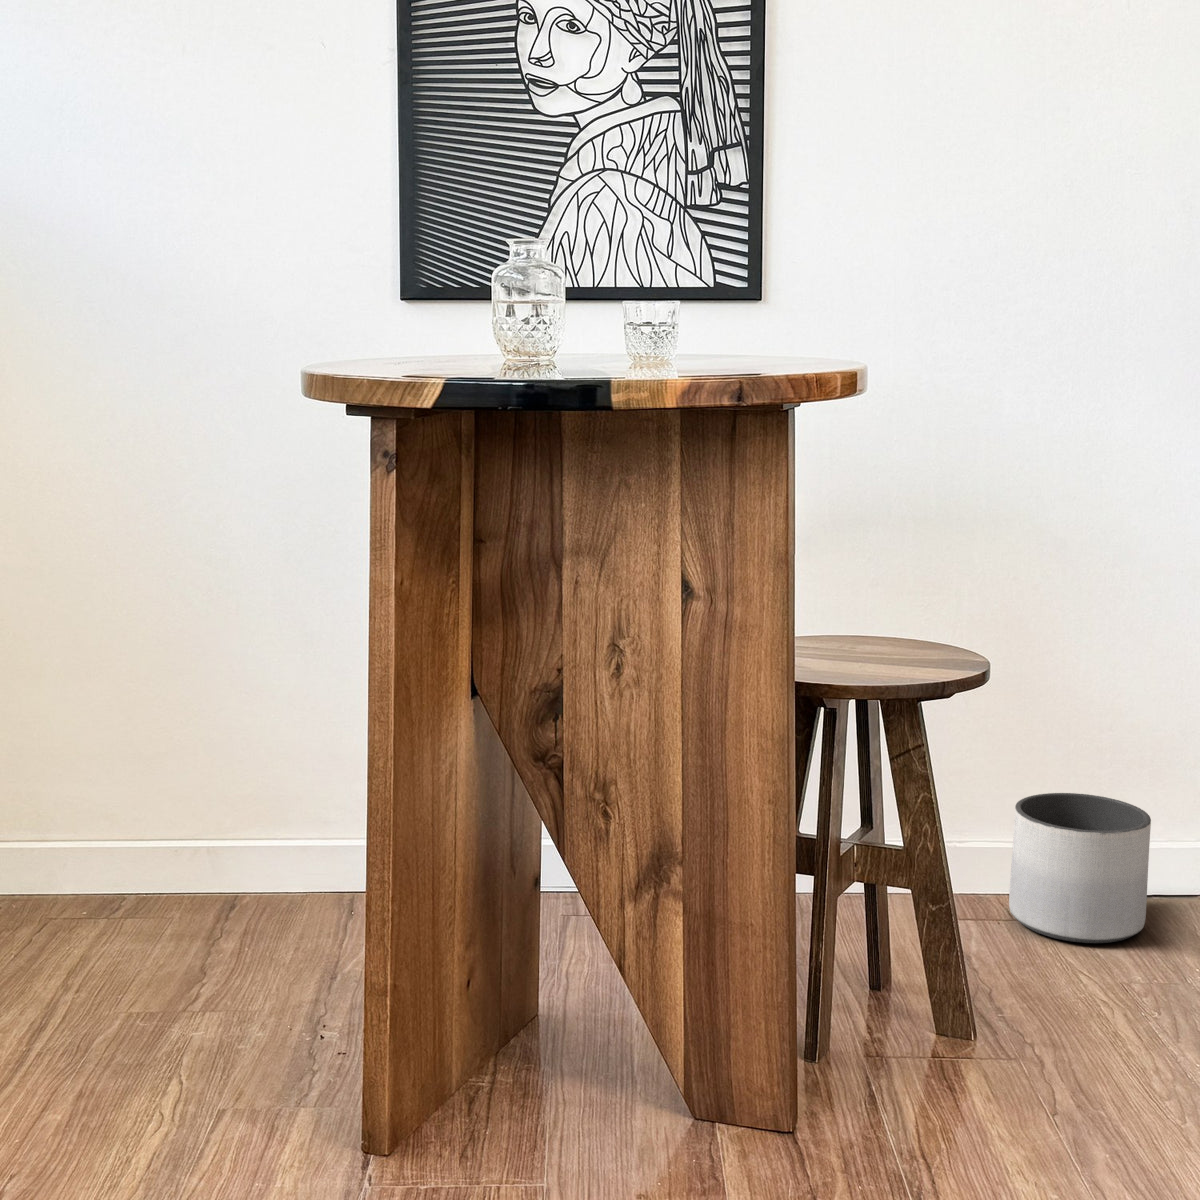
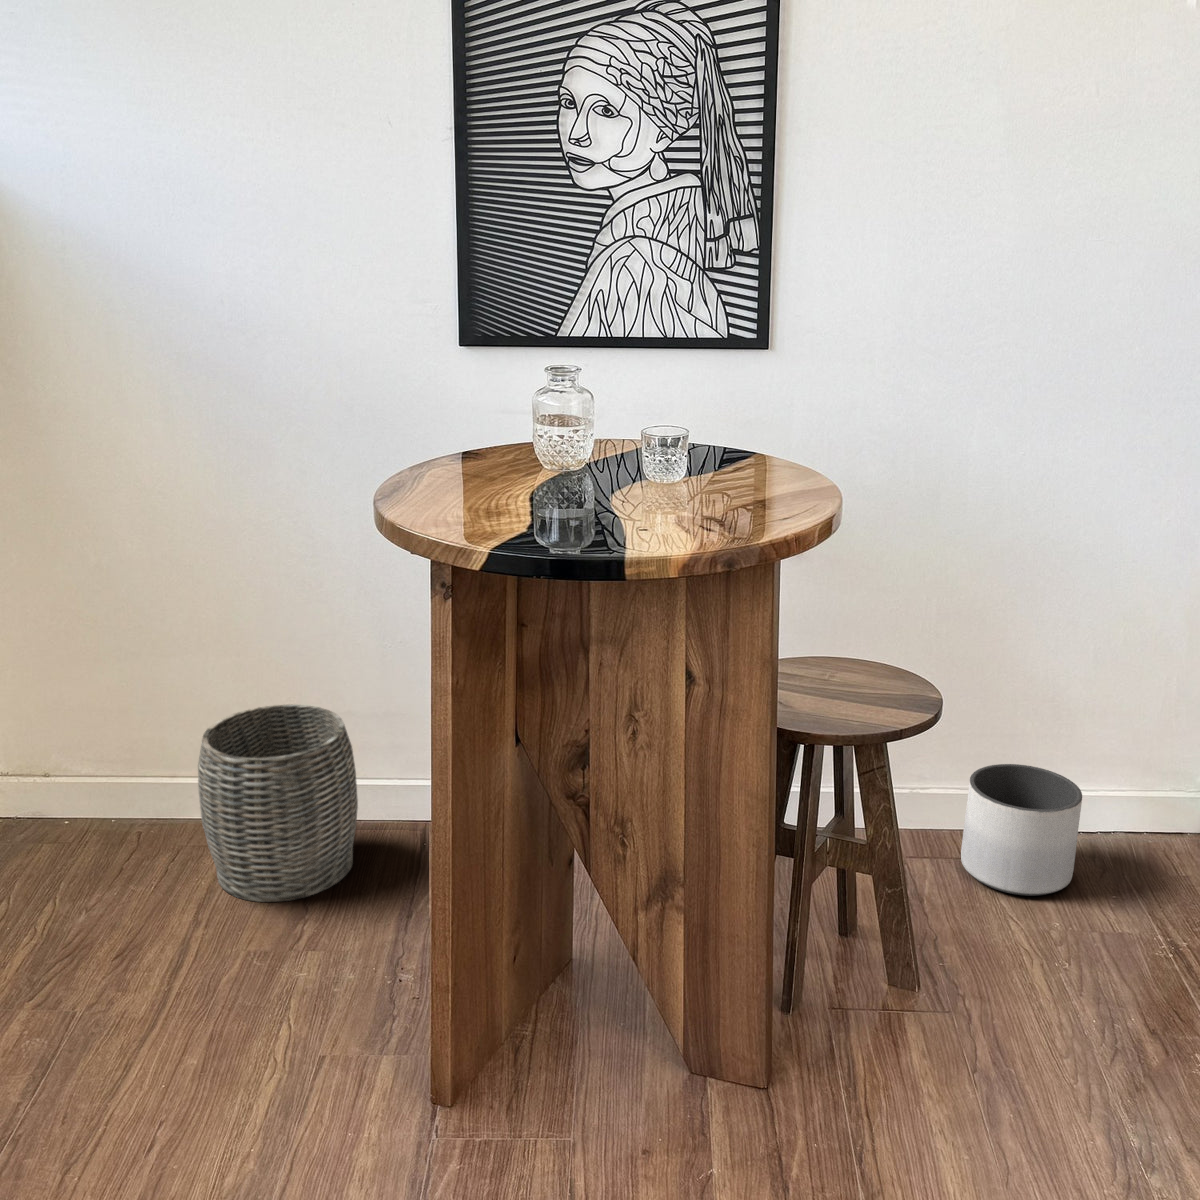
woven basket: none [72,730,268,964] -> present [198,705,358,902]

